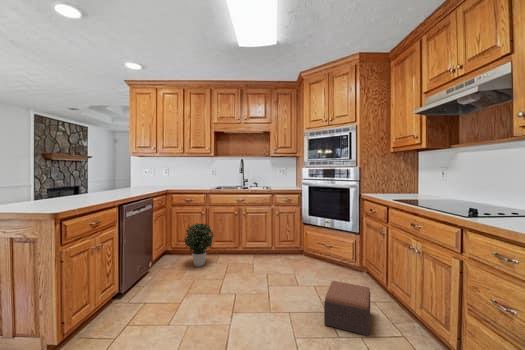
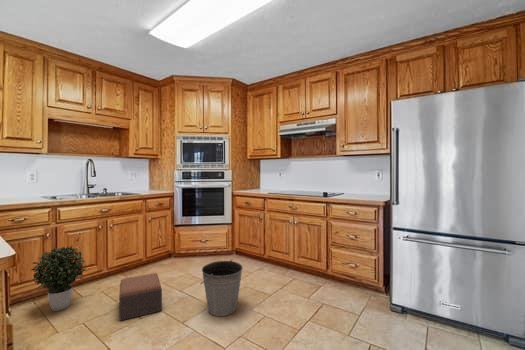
bucket: none [247,267,293,330] -> present [201,260,243,316]
footstool: present [324,281,370,336] -> present [119,273,162,320]

